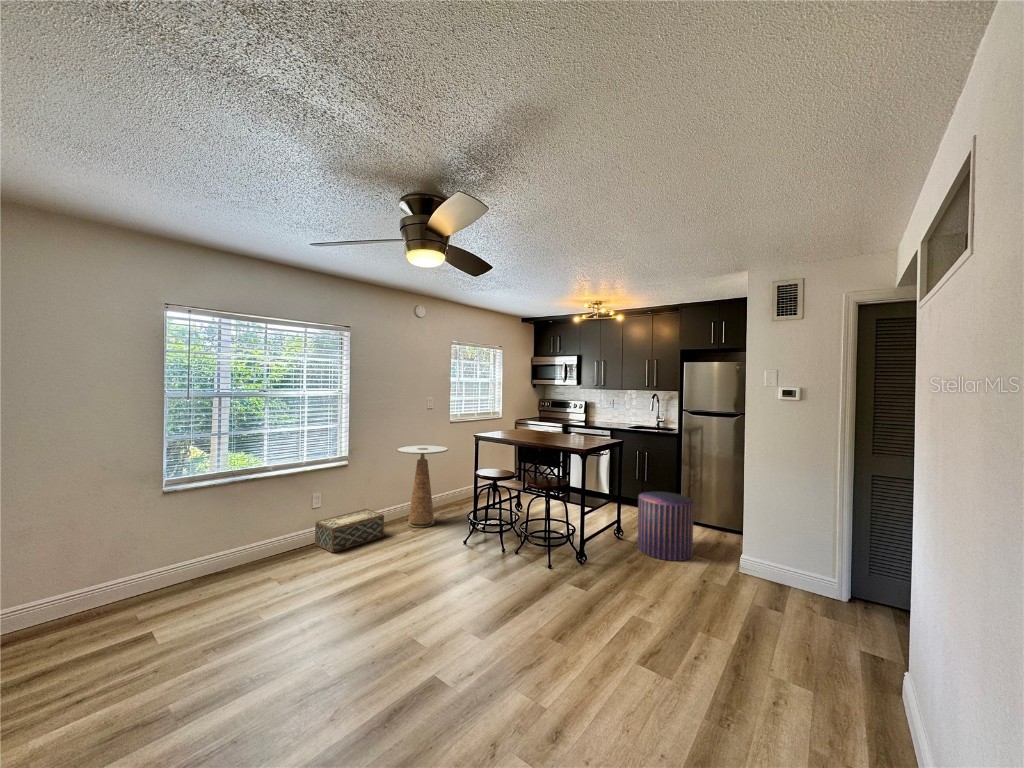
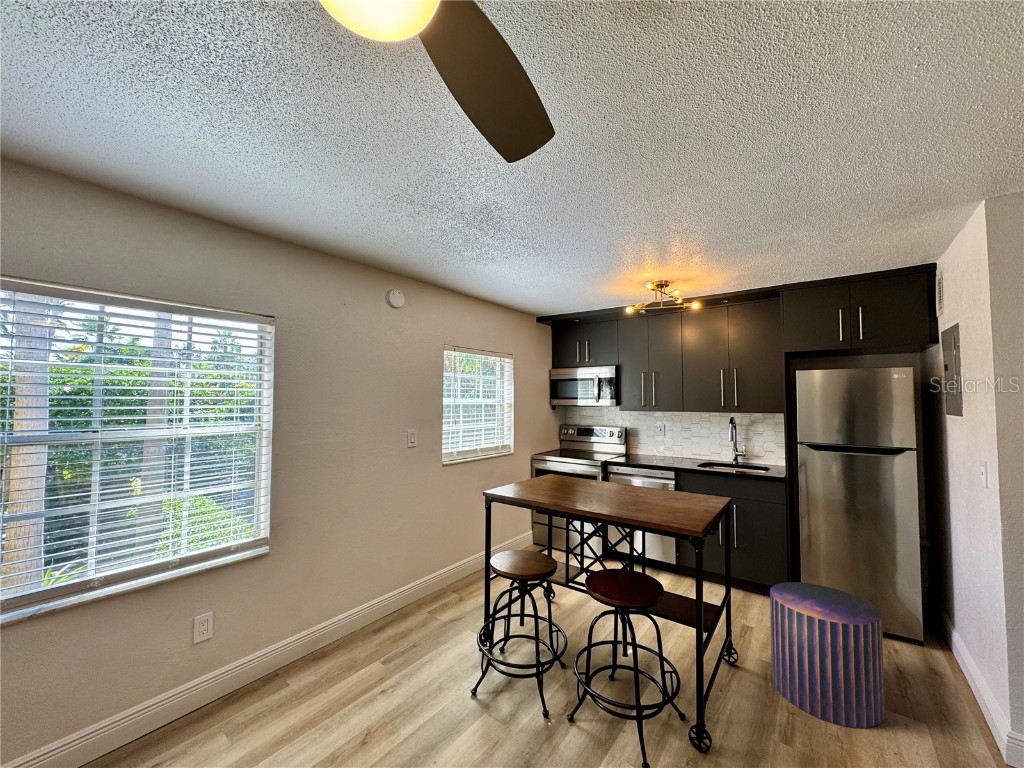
side table: present [396,445,448,527] -> none [357,505,442,650]
woven basket: present [315,509,384,552] -> none [200,624,332,738]

